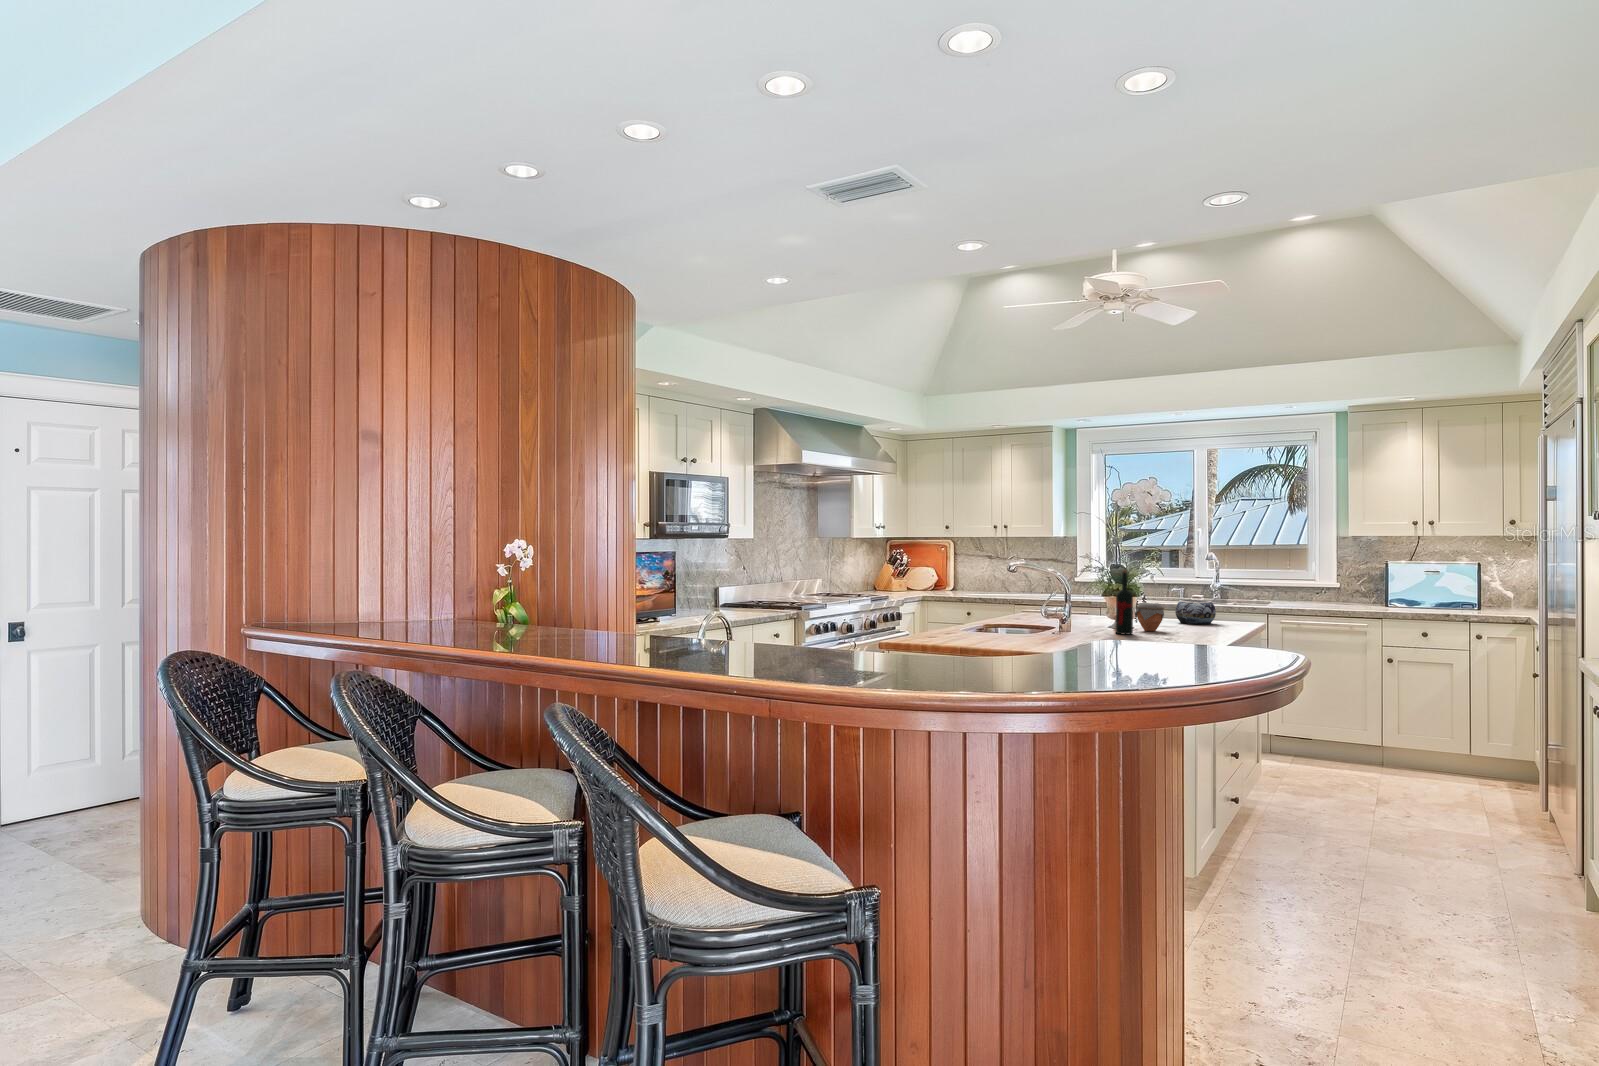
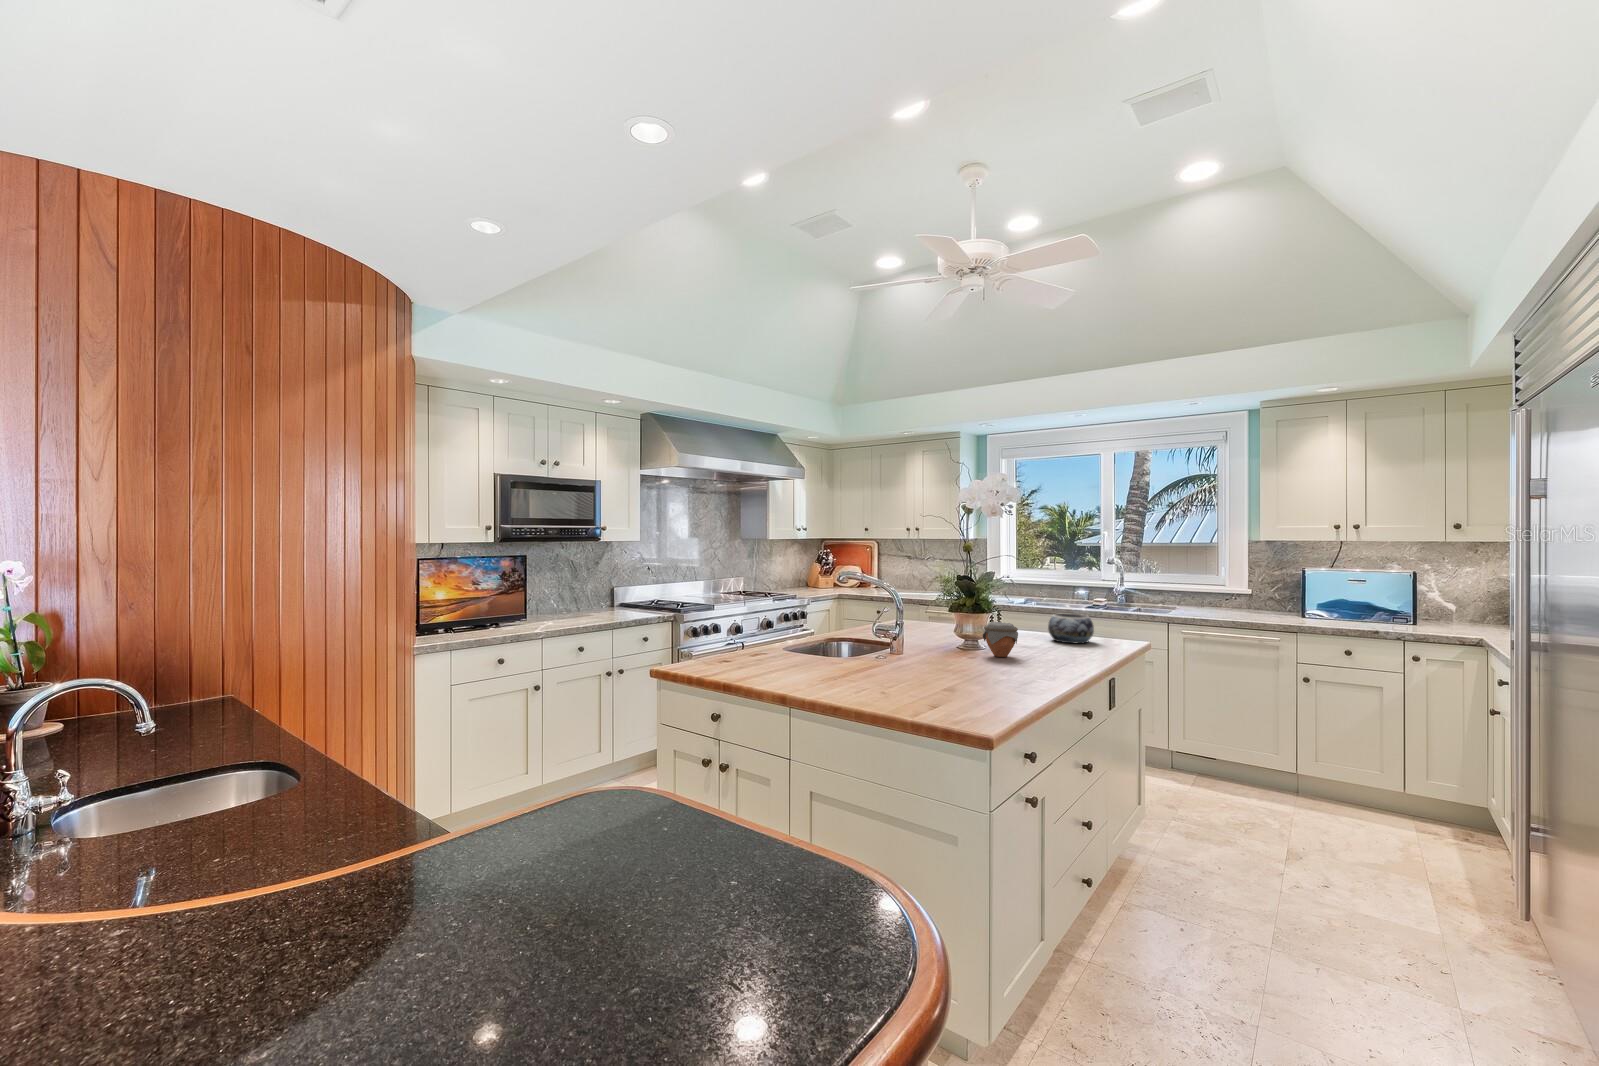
wine bottle: present [1116,570,1133,635] -> none [951,584,972,664]

